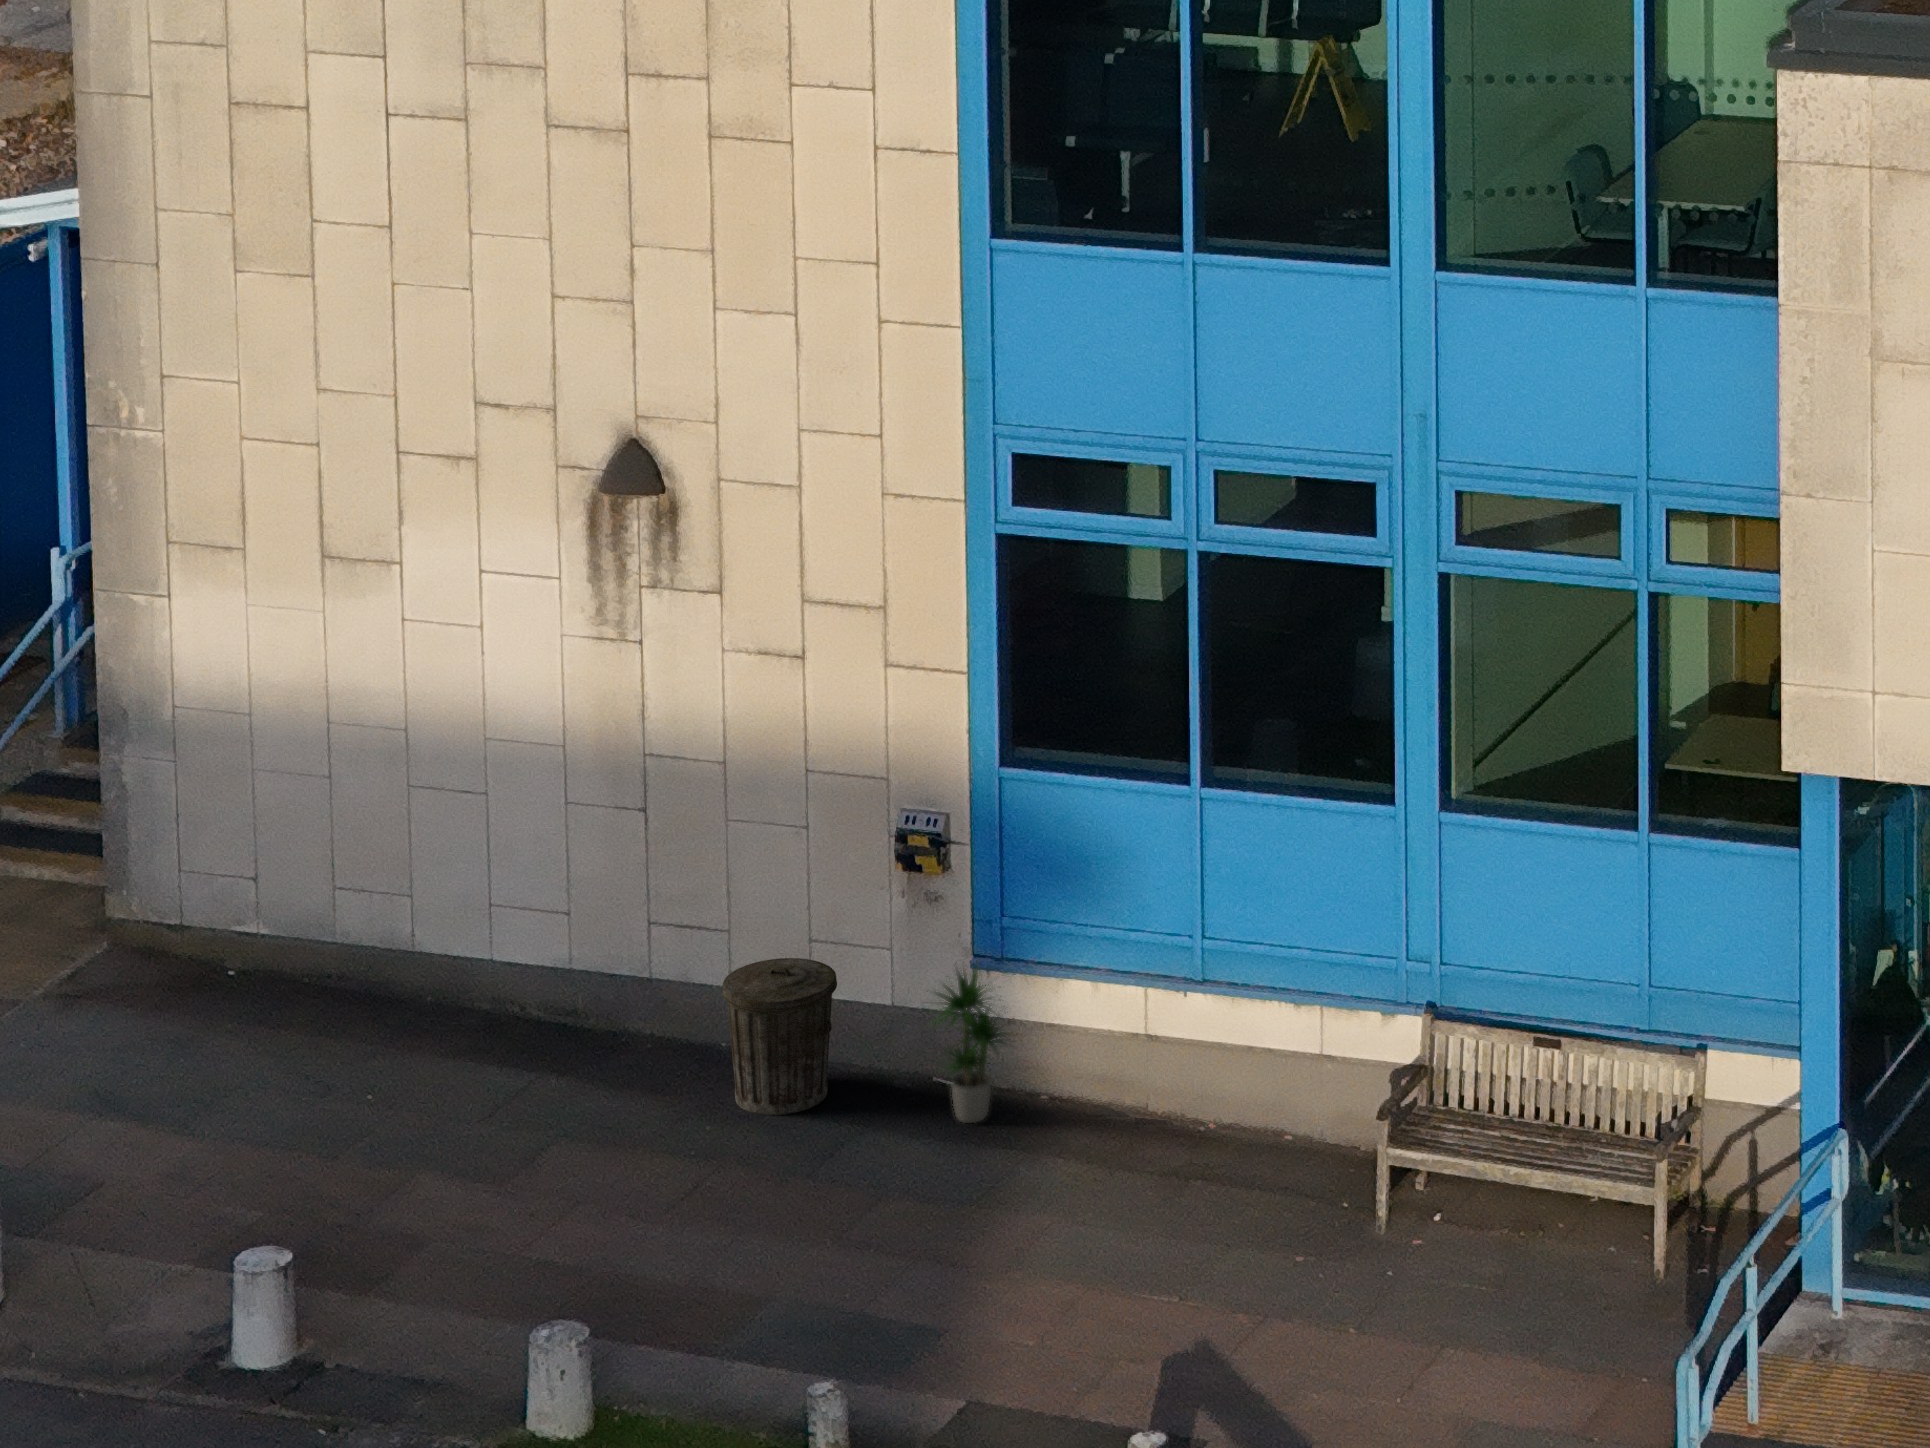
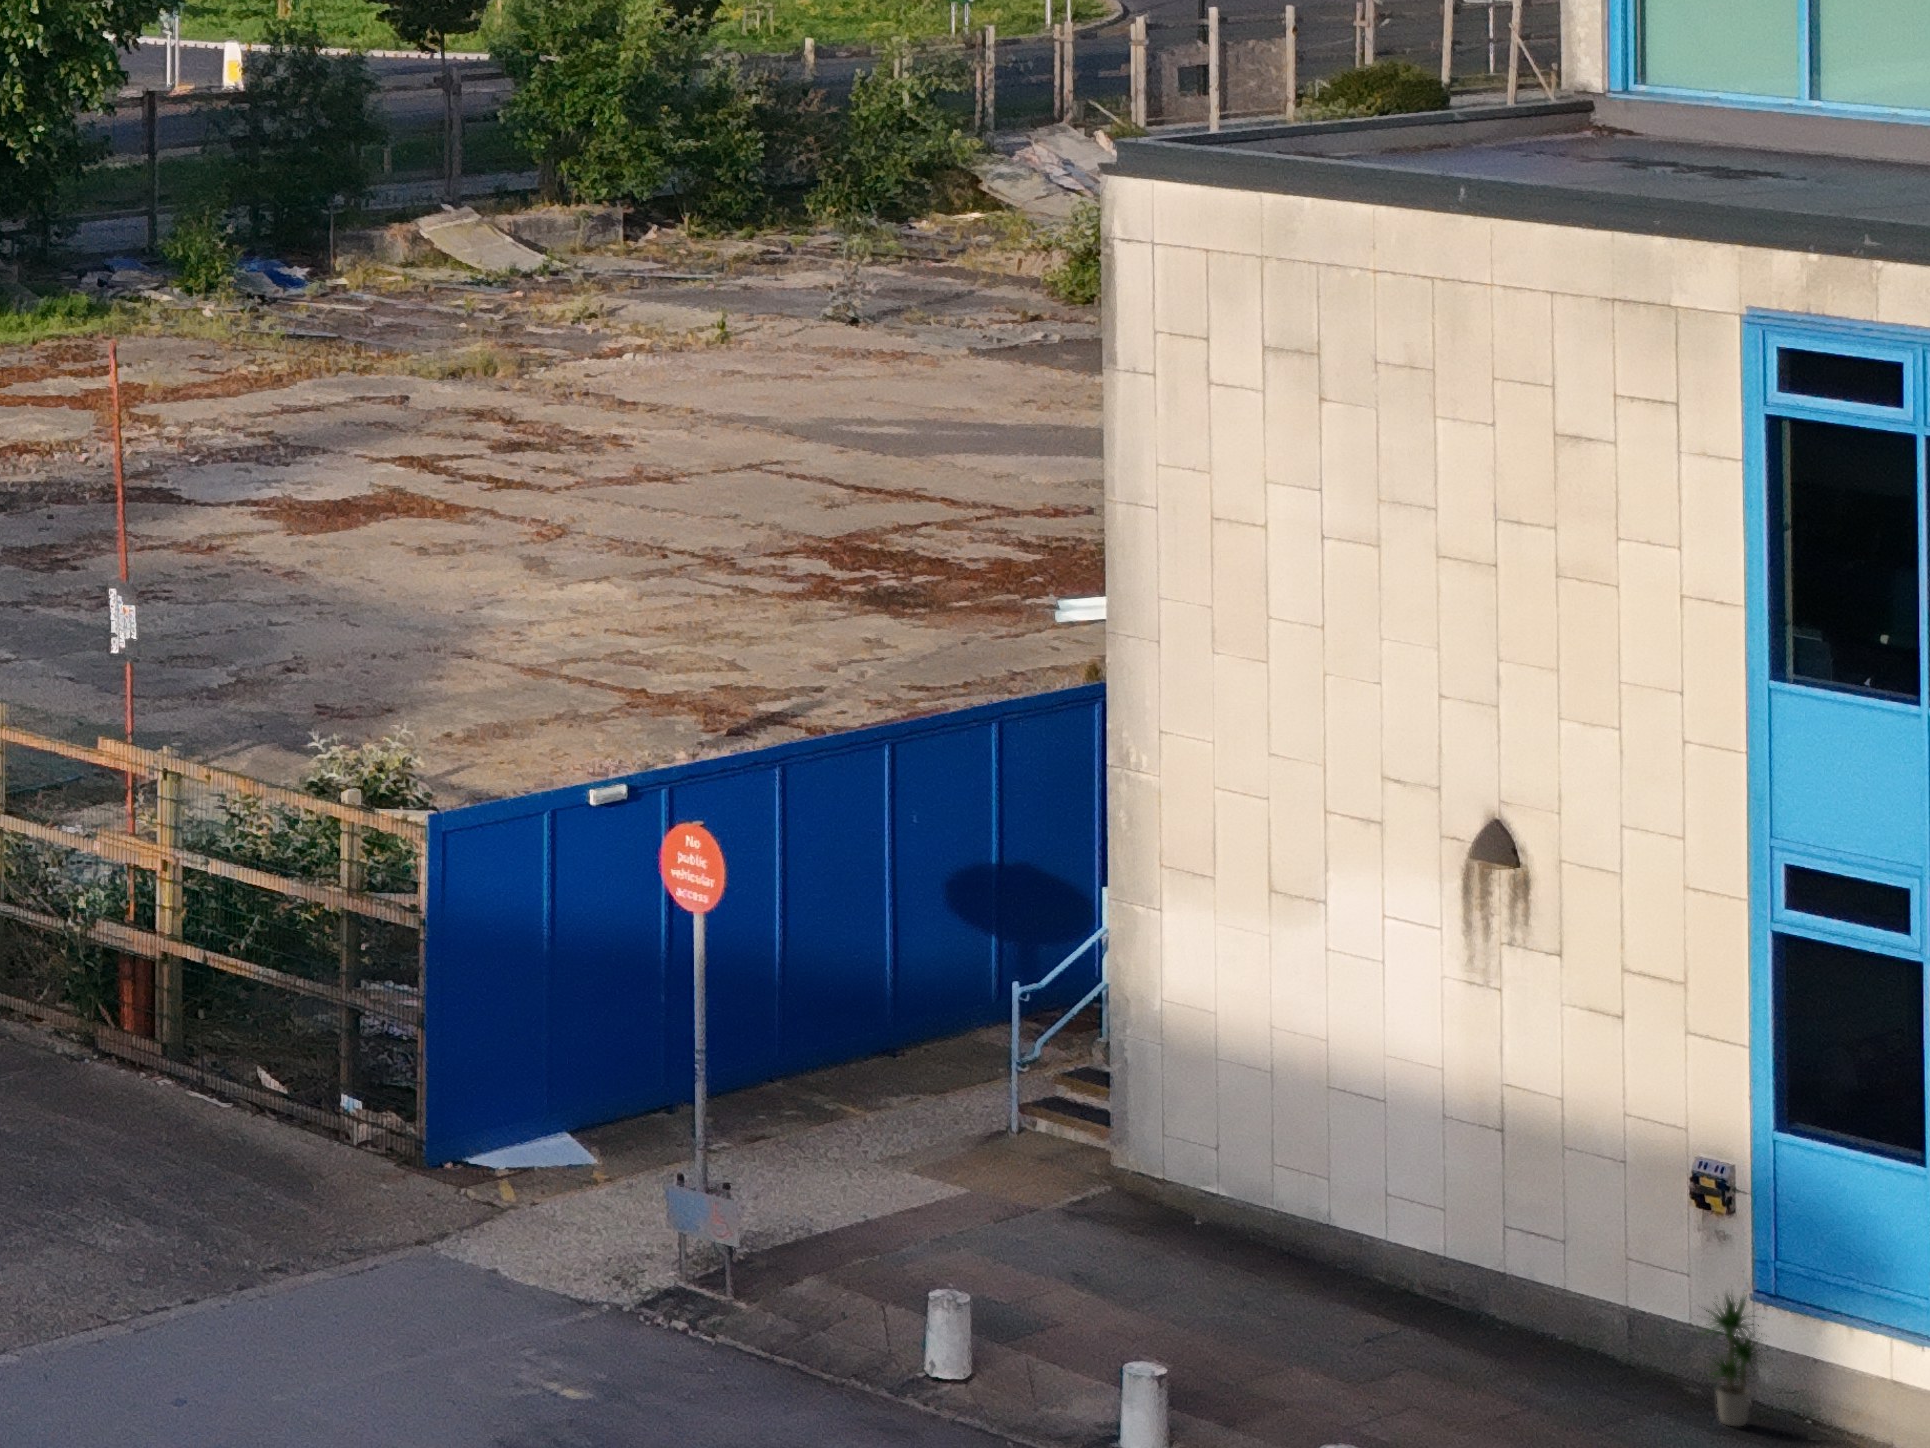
trash can: present [722,958,837,1115] -> none [1540,1266,1634,1391]

